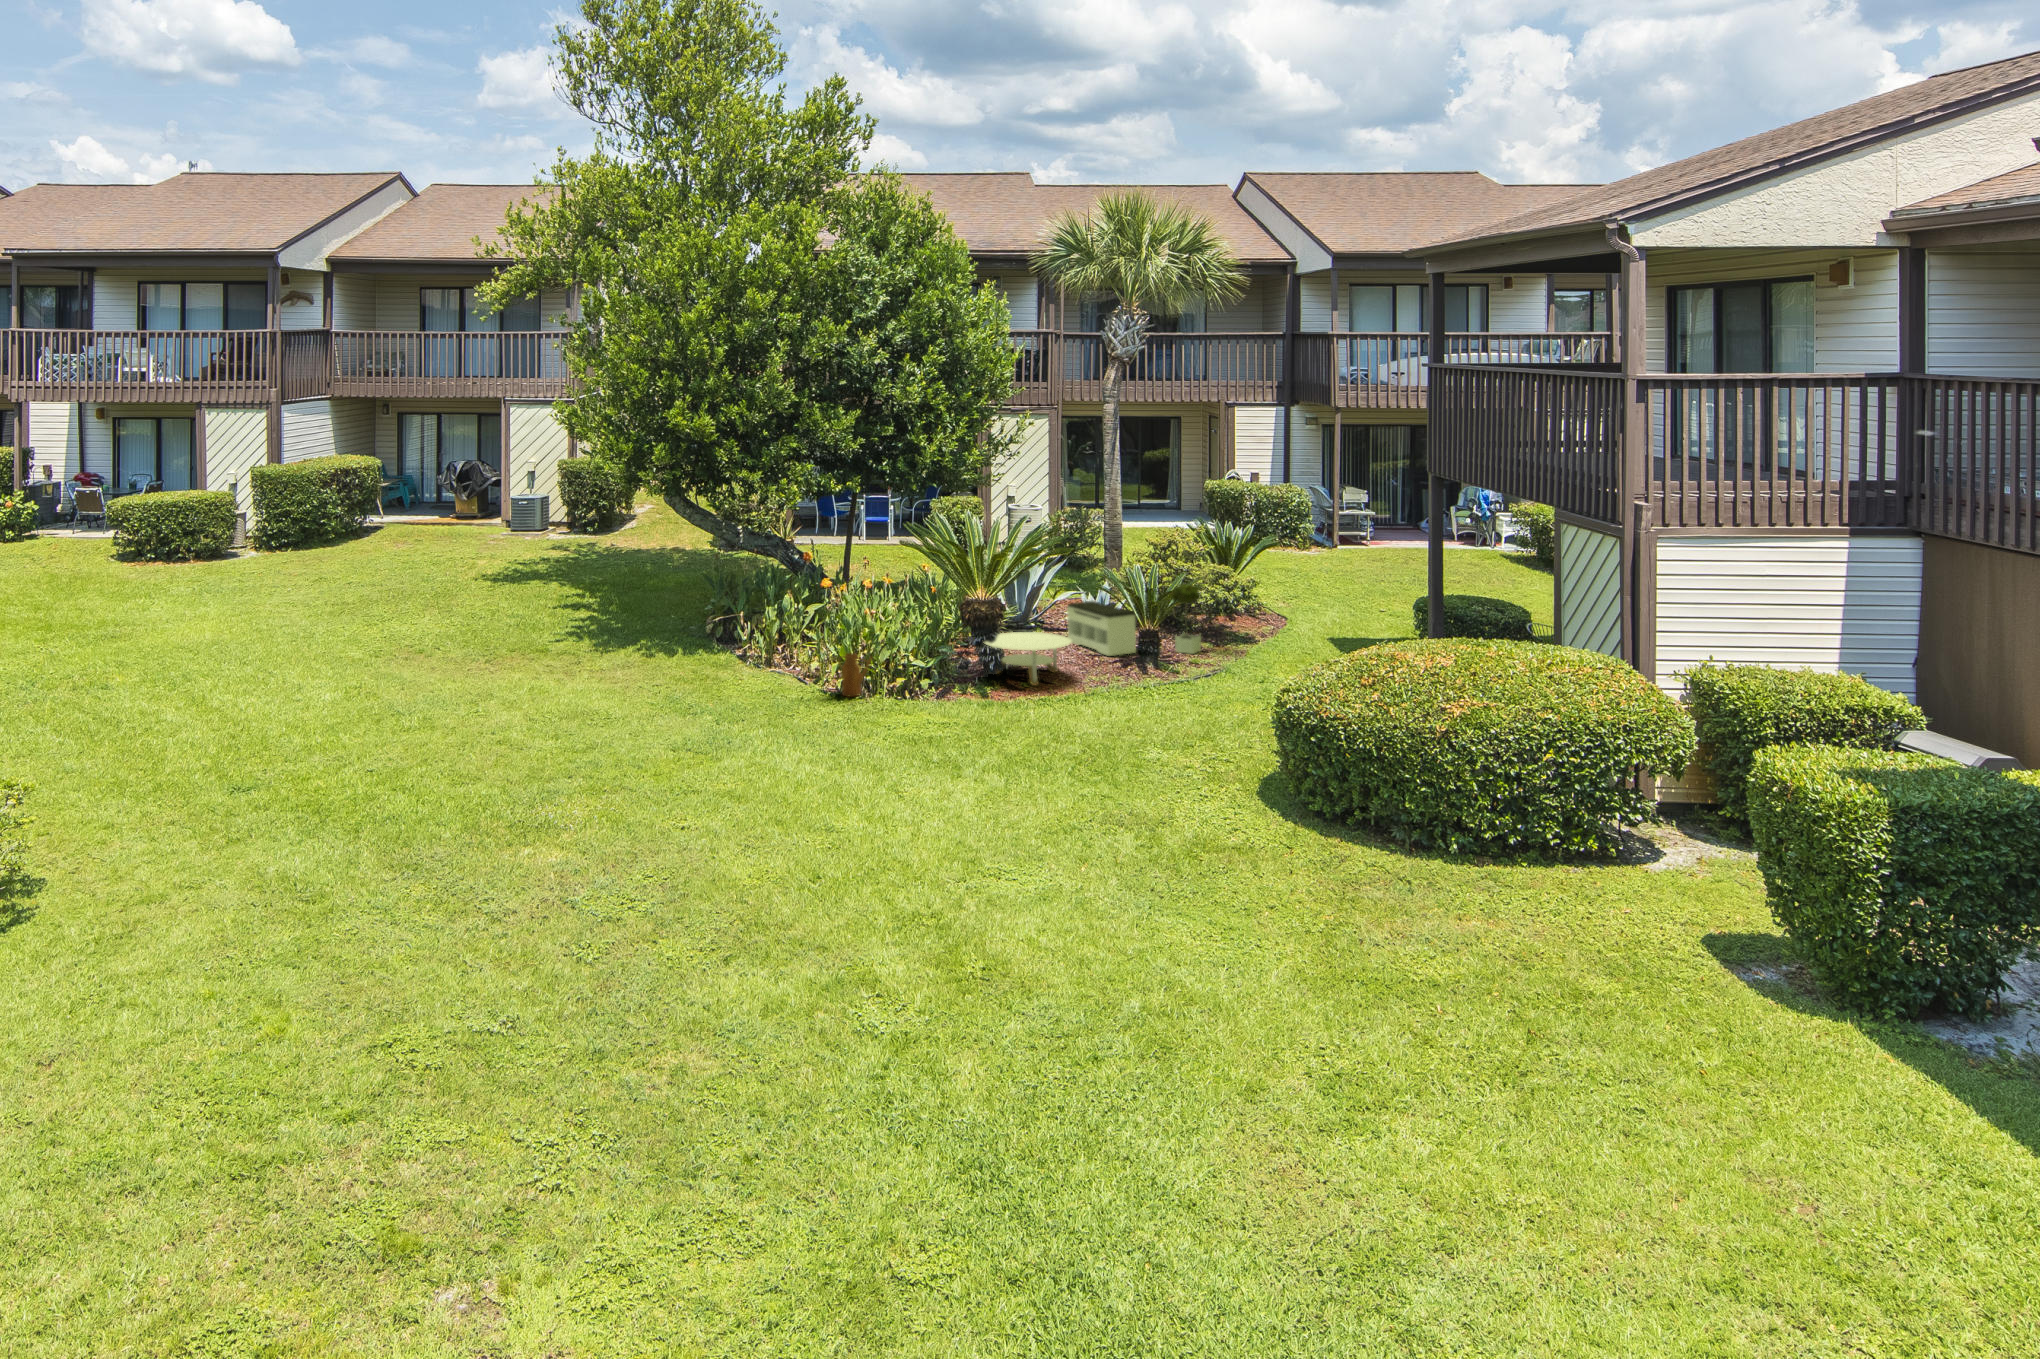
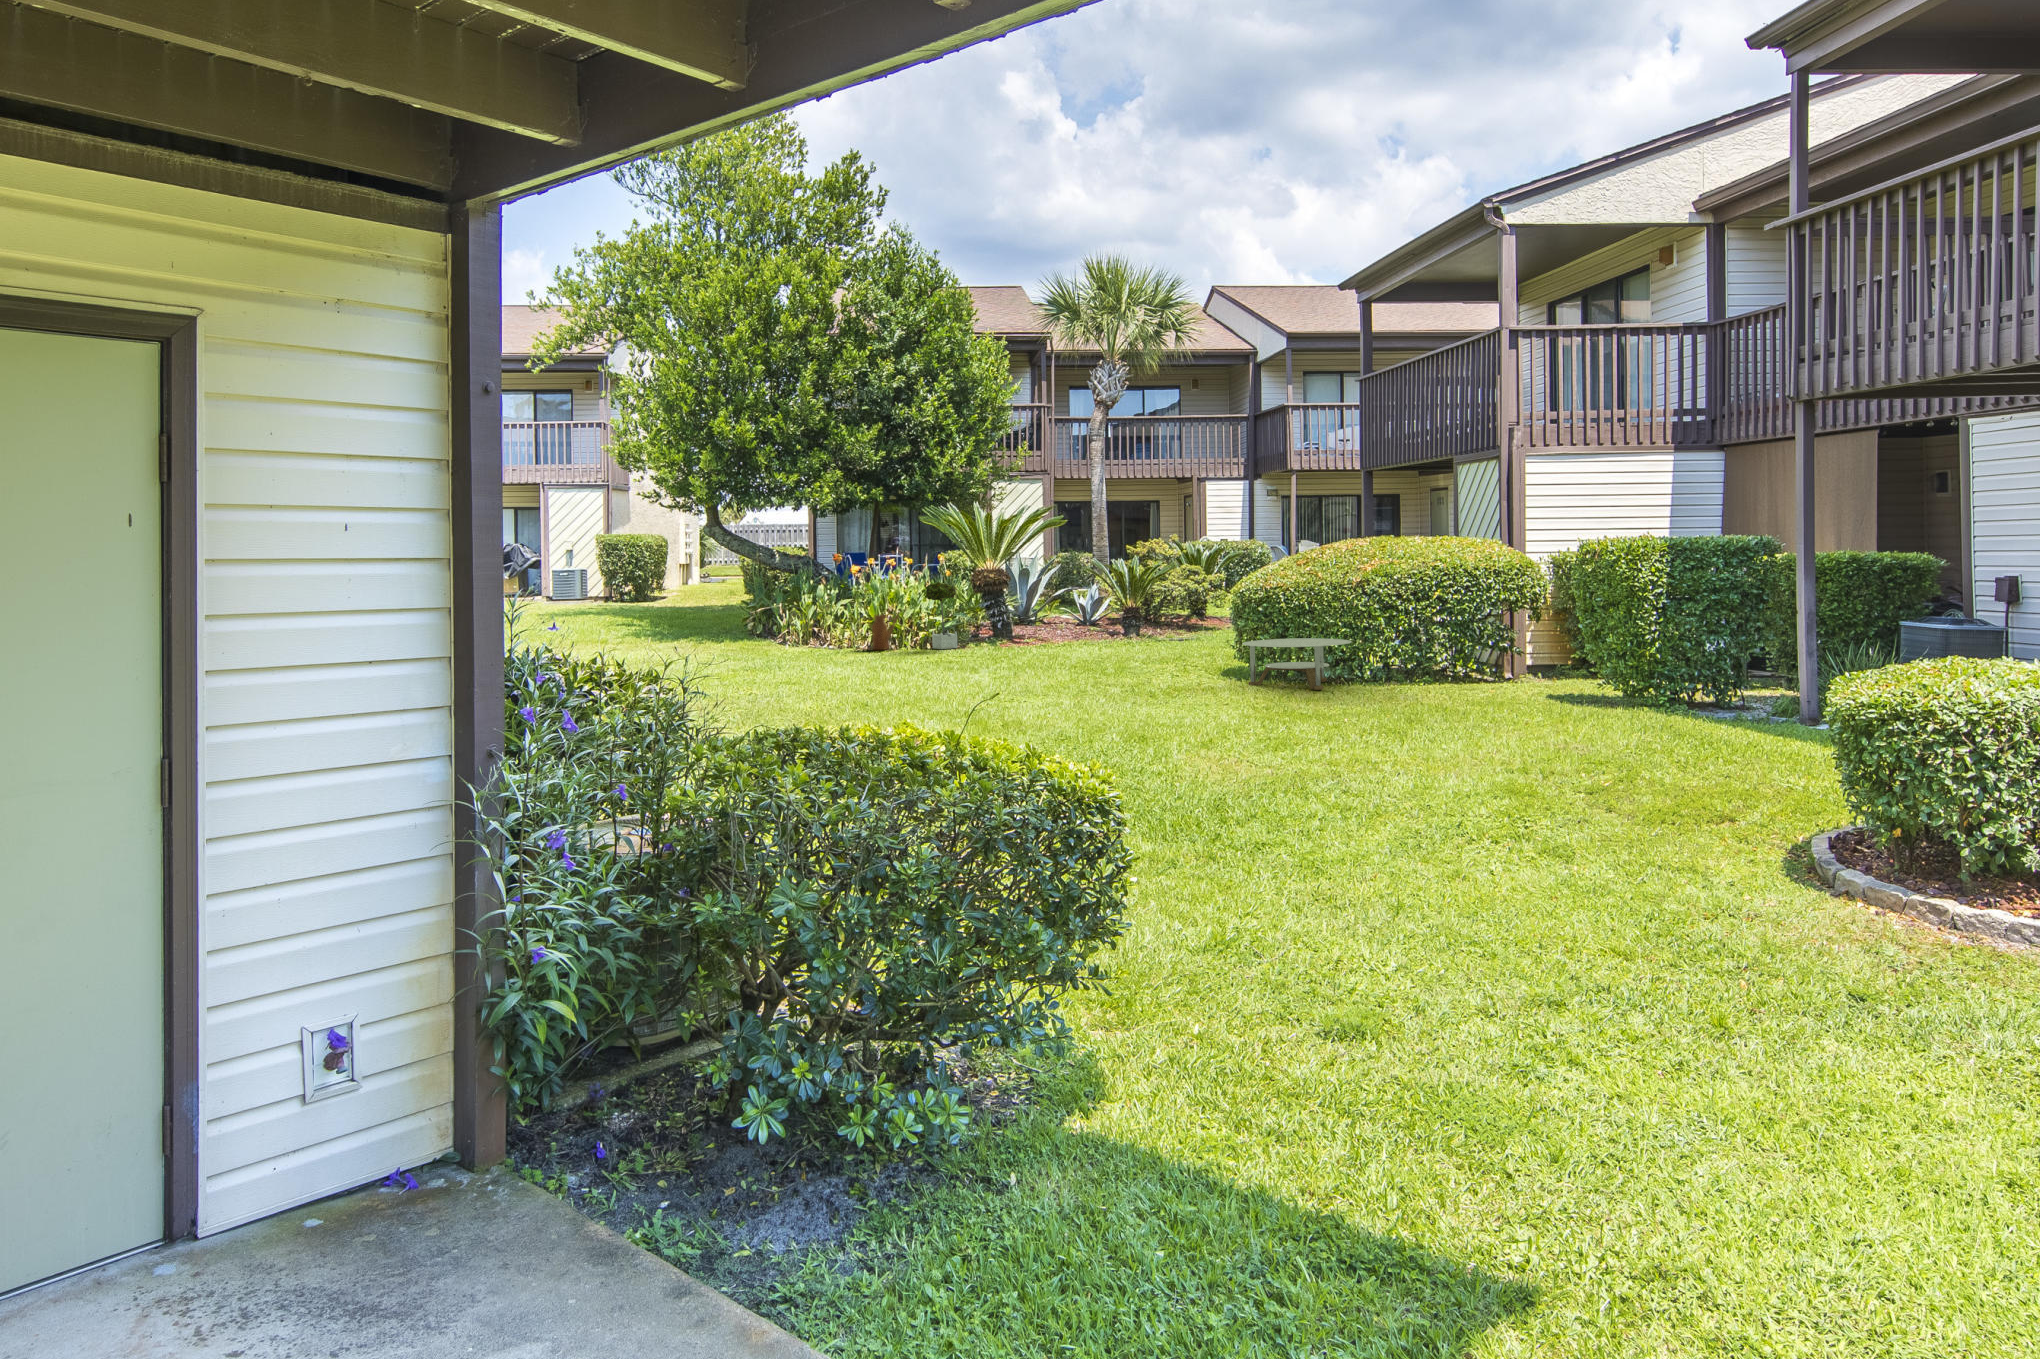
potted tree: present [1171,584,1201,654] -> present [926,581,957,649]
bench: present [1067,601,1136,656] -> none [1063,593,1122,631]
round table: present [986,632,1072,686] -> present [1242,638,1352,690]

